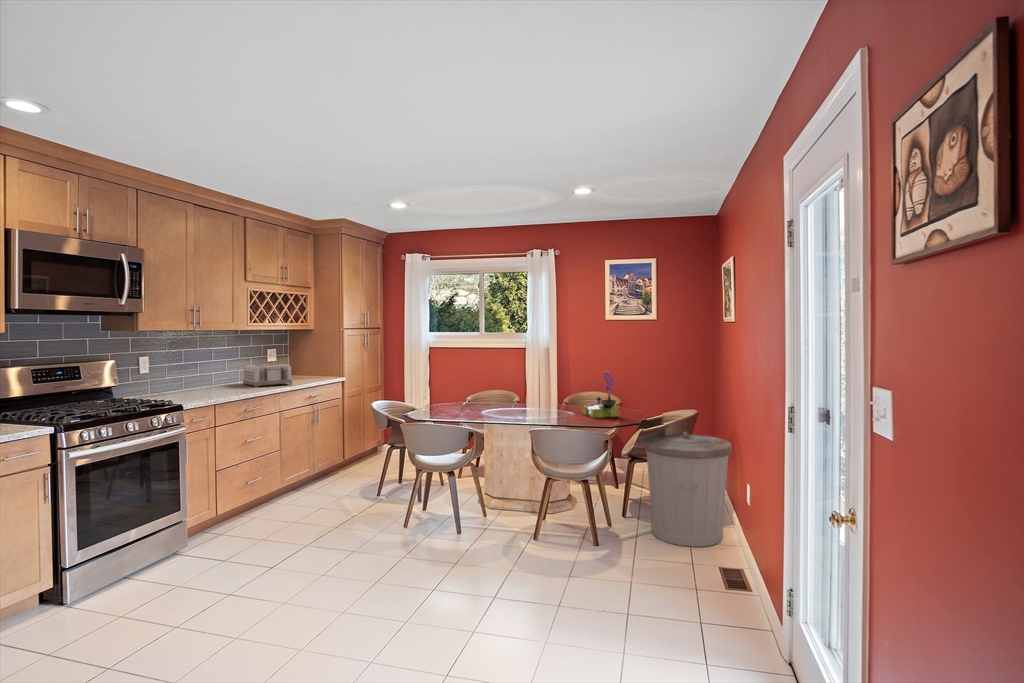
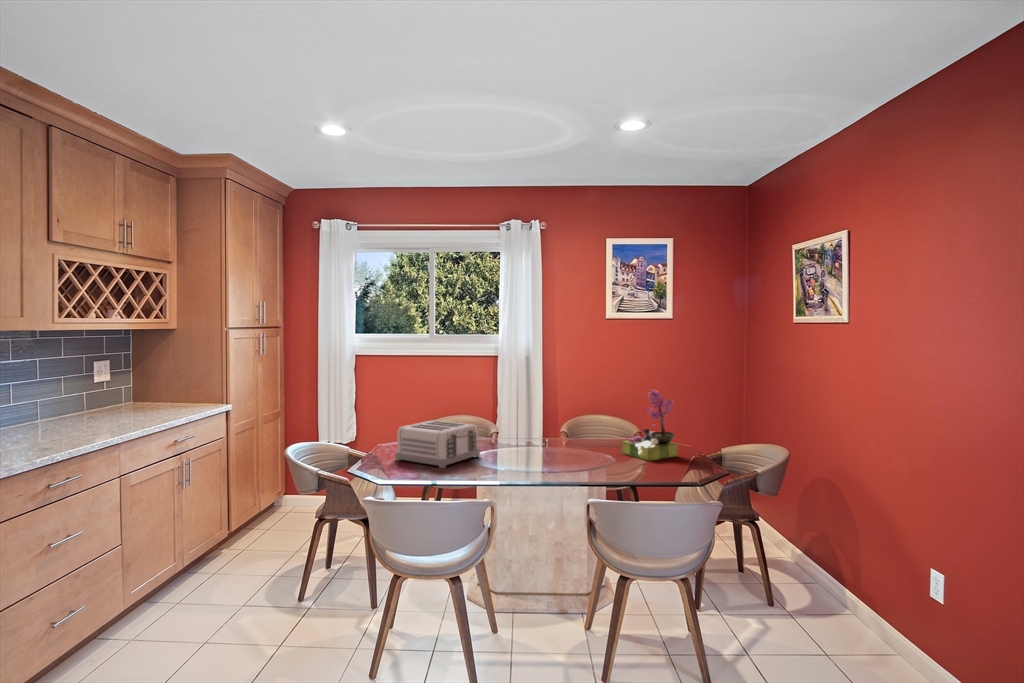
toaster: present [243,363,292,387] -> present [395,420,480,468]
trash can: present [643,432,732,547] -> none [735,479,875,656]

